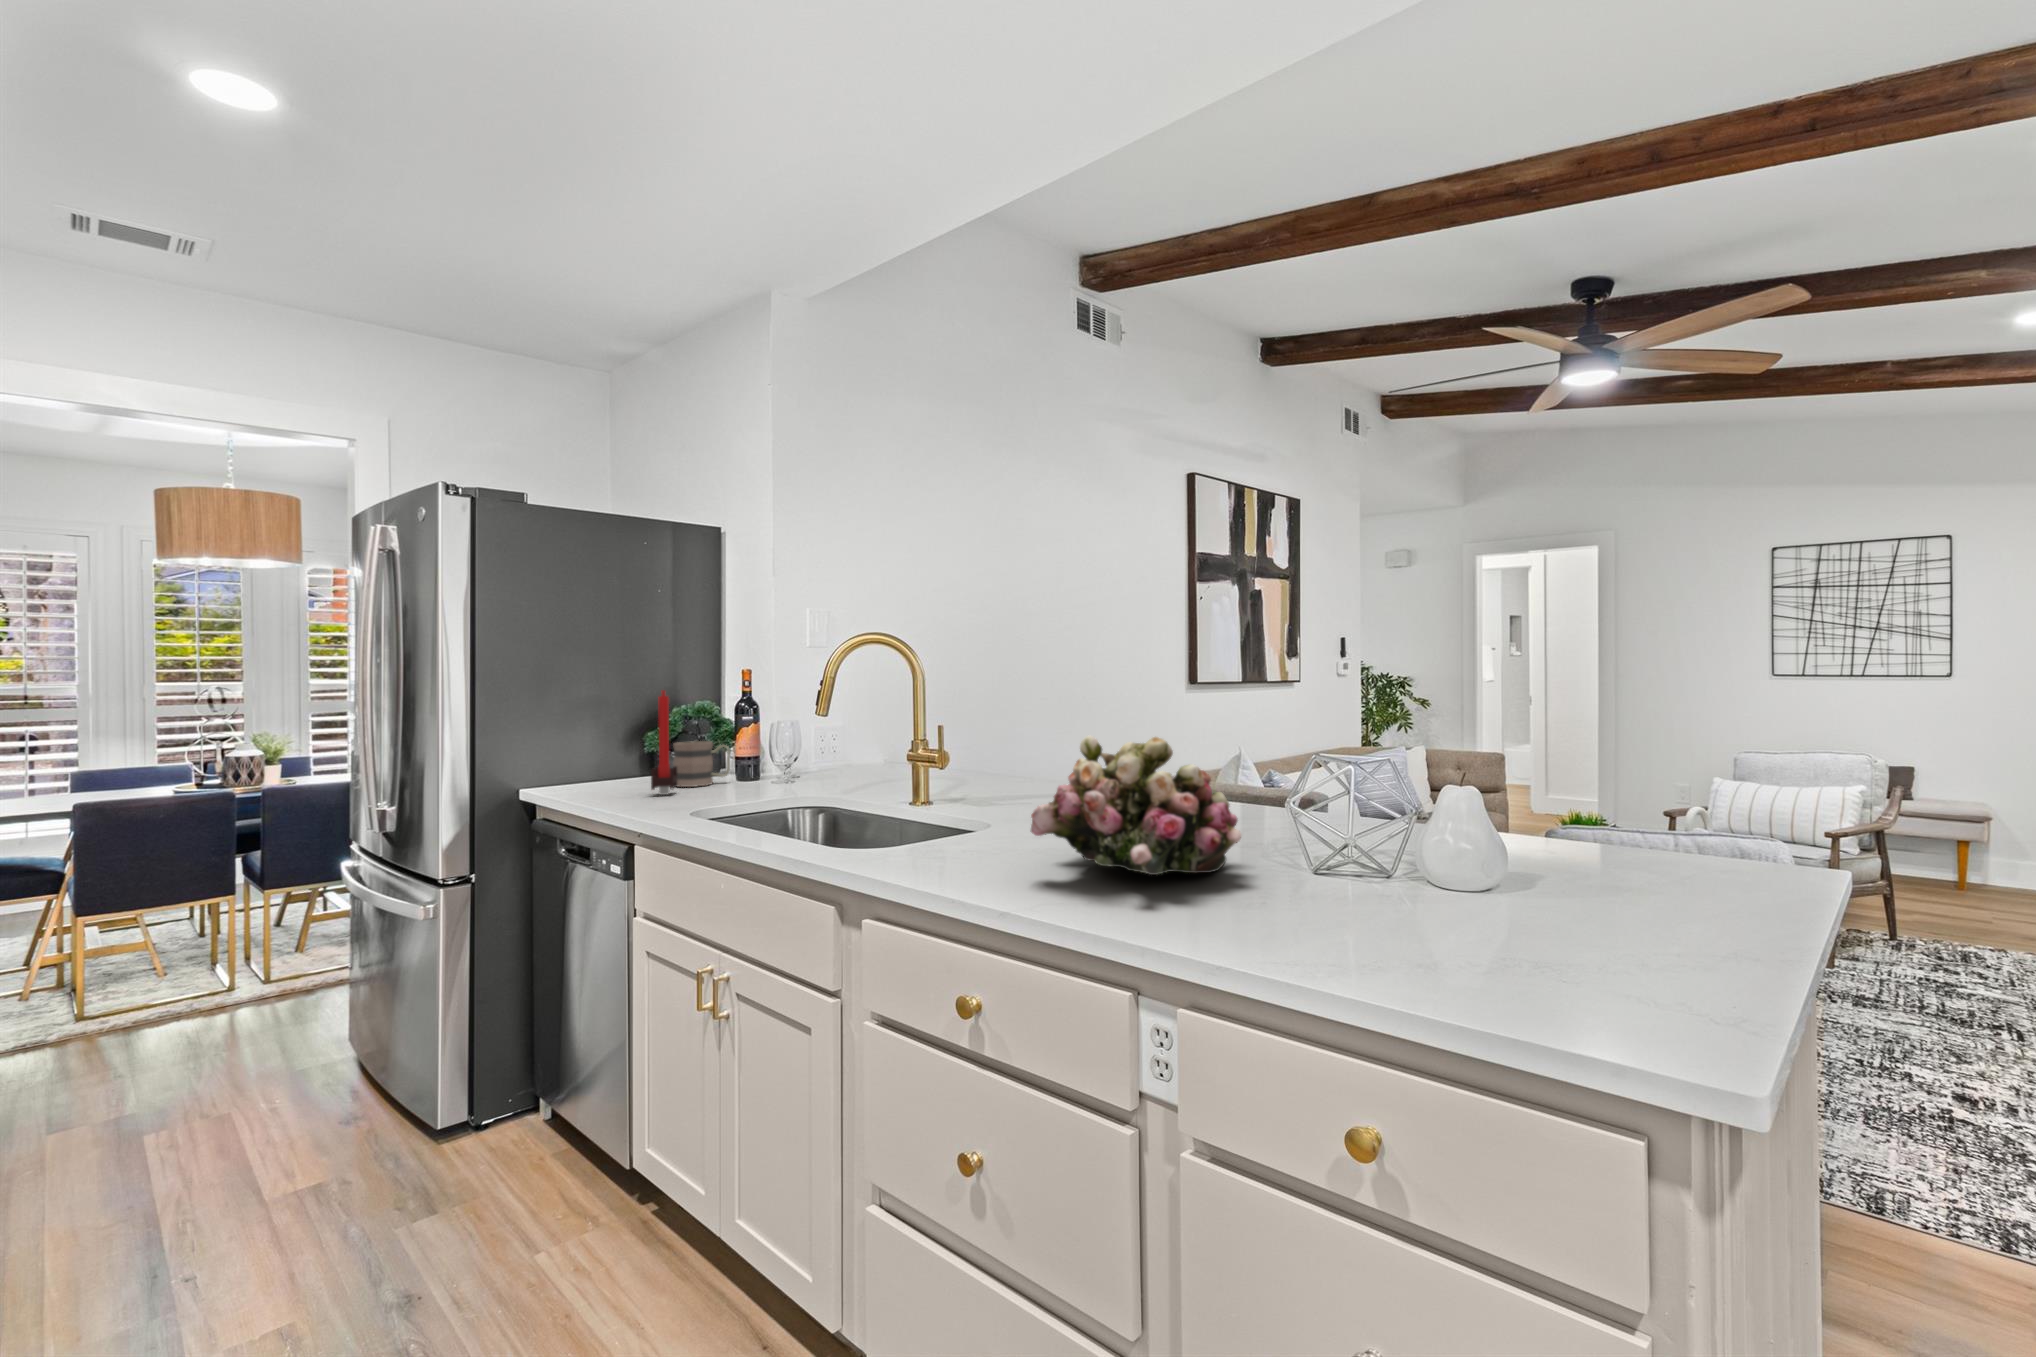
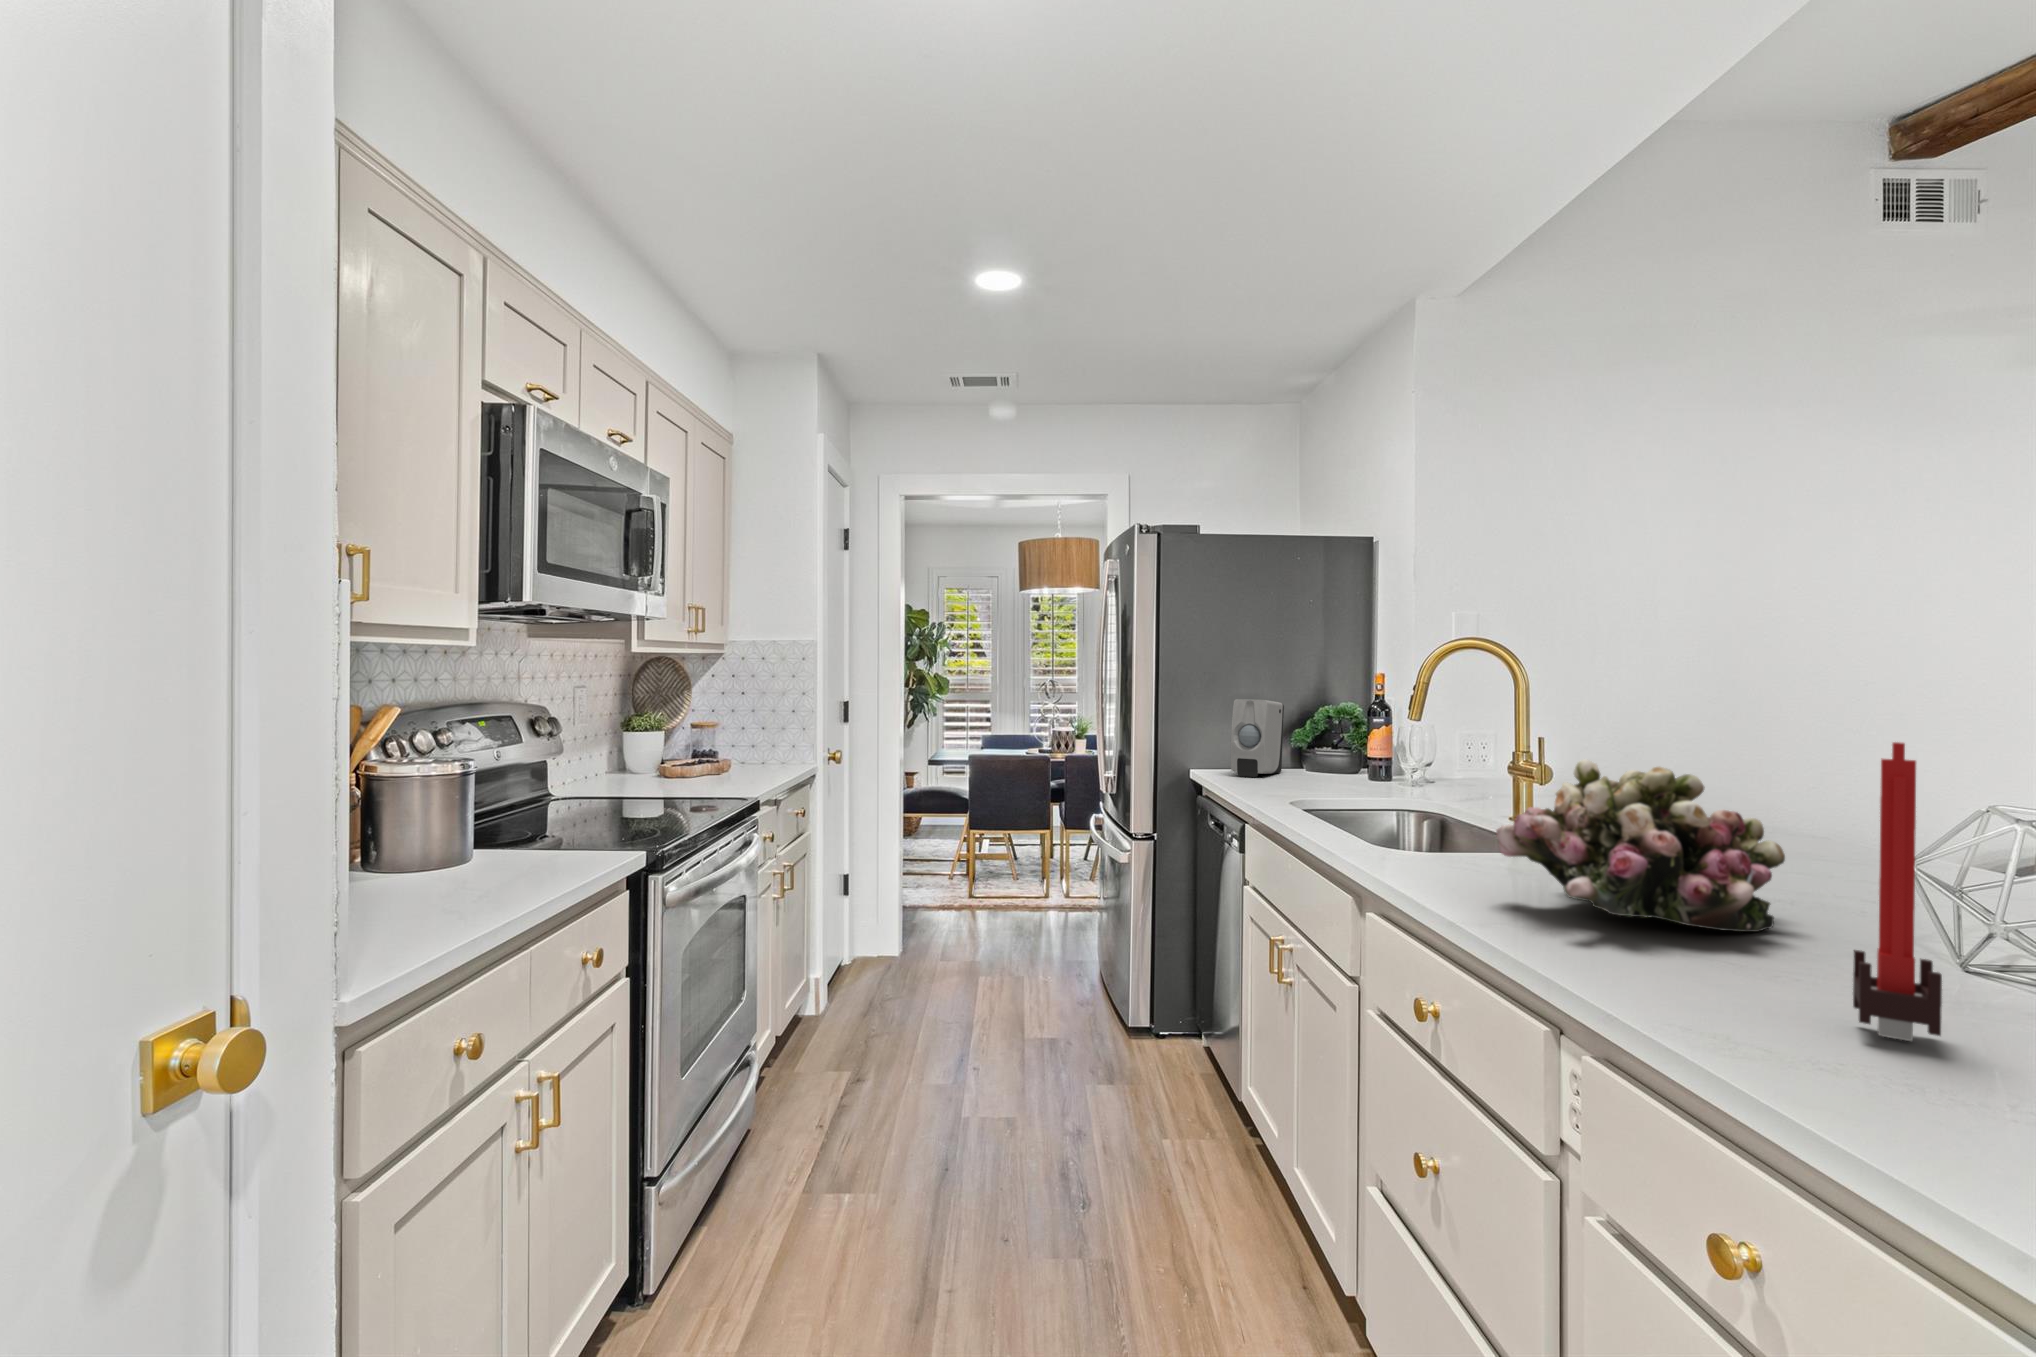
candle: present [651,690,677,795] -> present [1853,742,1942,1041]
soap dispenser: none [576,700,633,790] -> present [1231,699,1284,777]
mug: present [673,741,731,787] -> none [1309,740,1362,782]

